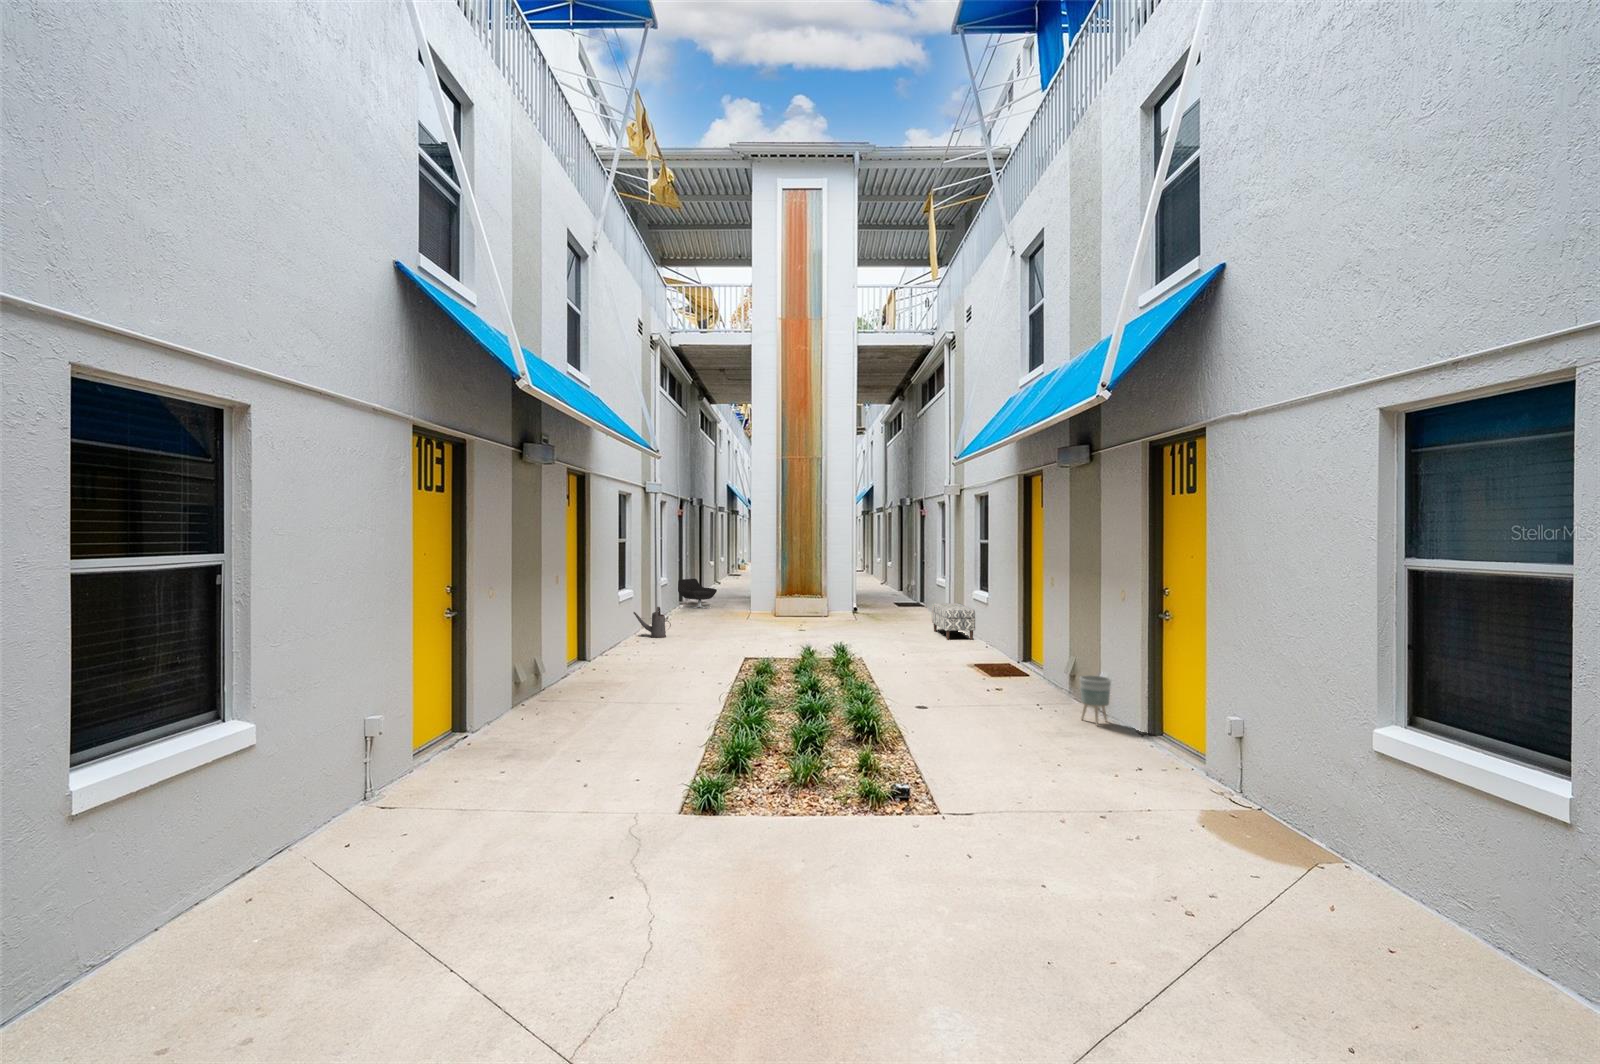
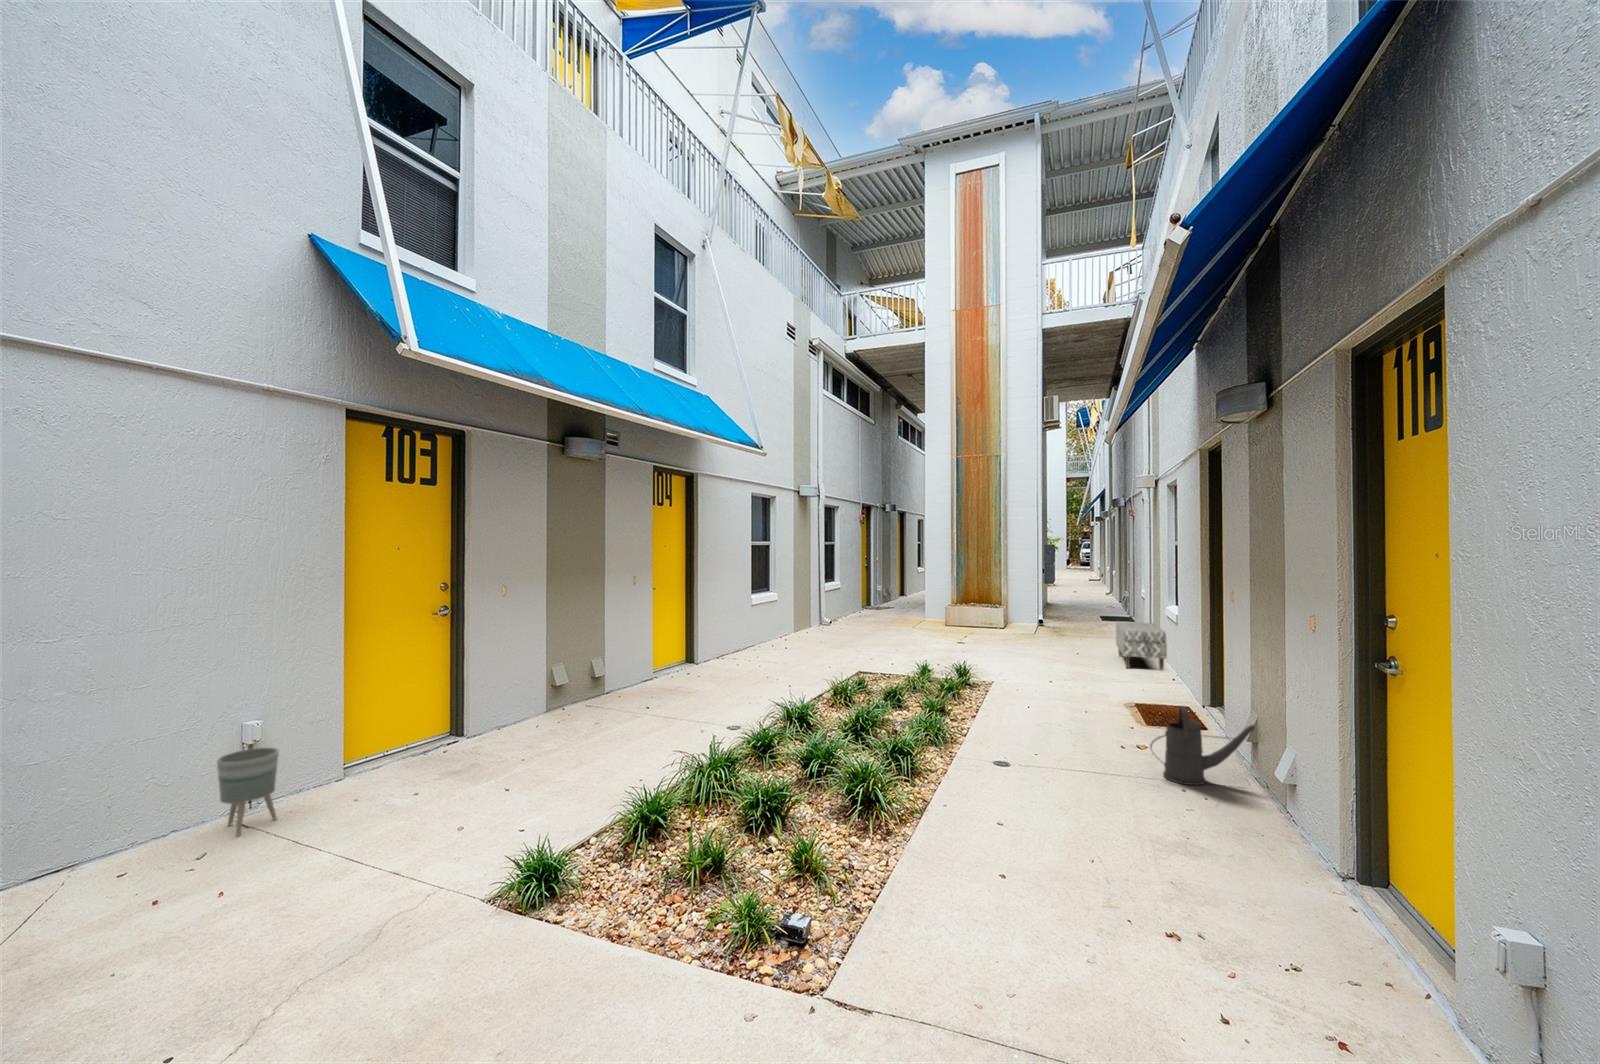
lounge chair: present [678,578,717,609] -> none [857,585,896,616]
watering can: present [633,607,671,638] -> present [1150,706,1254,785]
planter: present [1080,675,1111,725] -> present [217,748,279,836]

